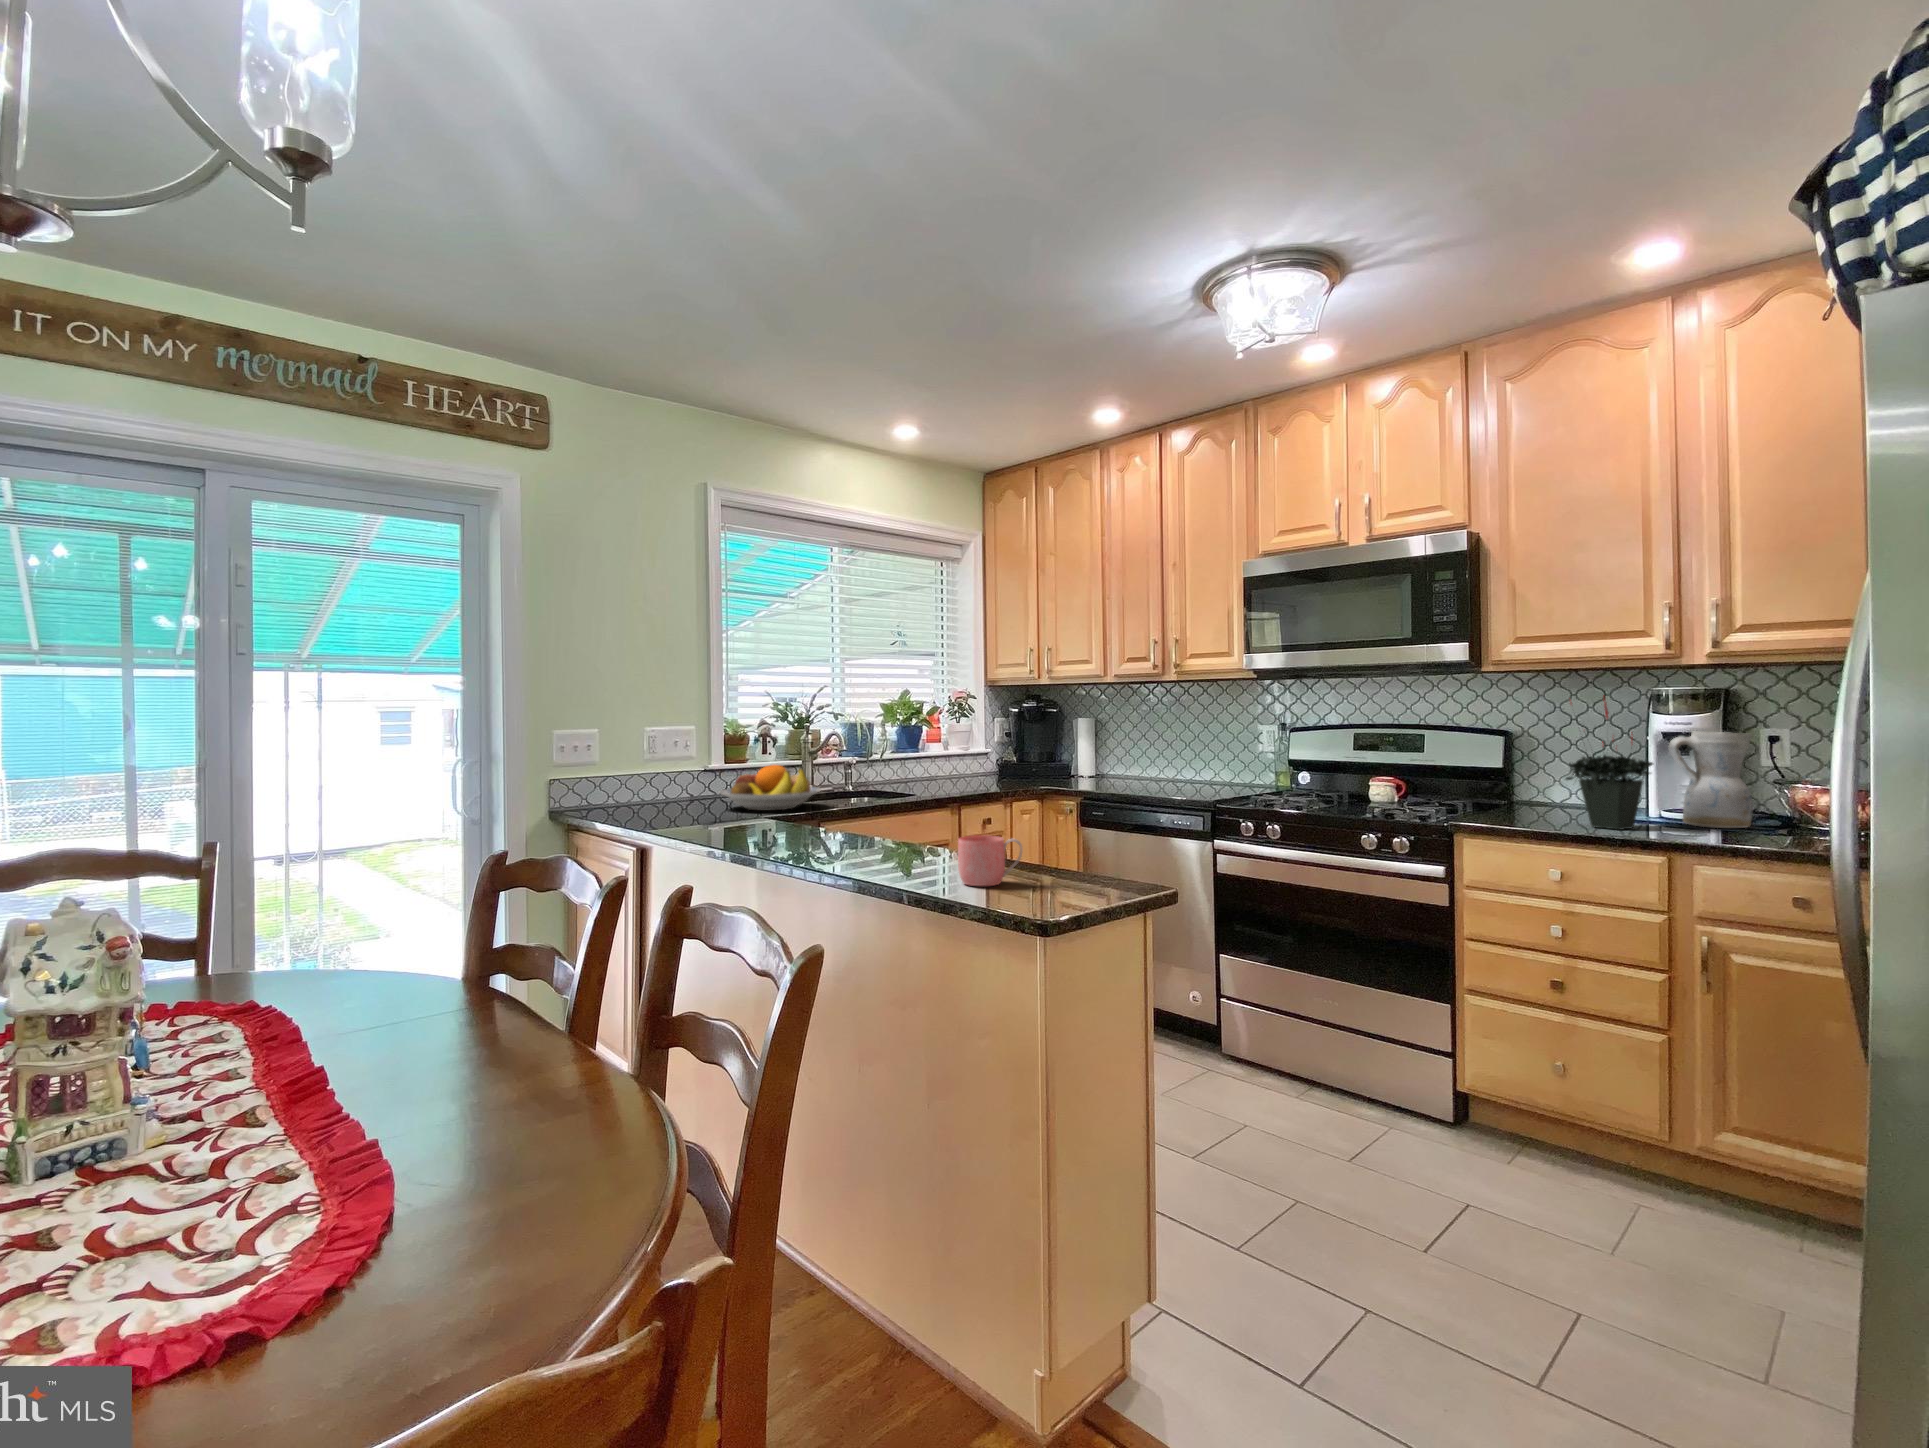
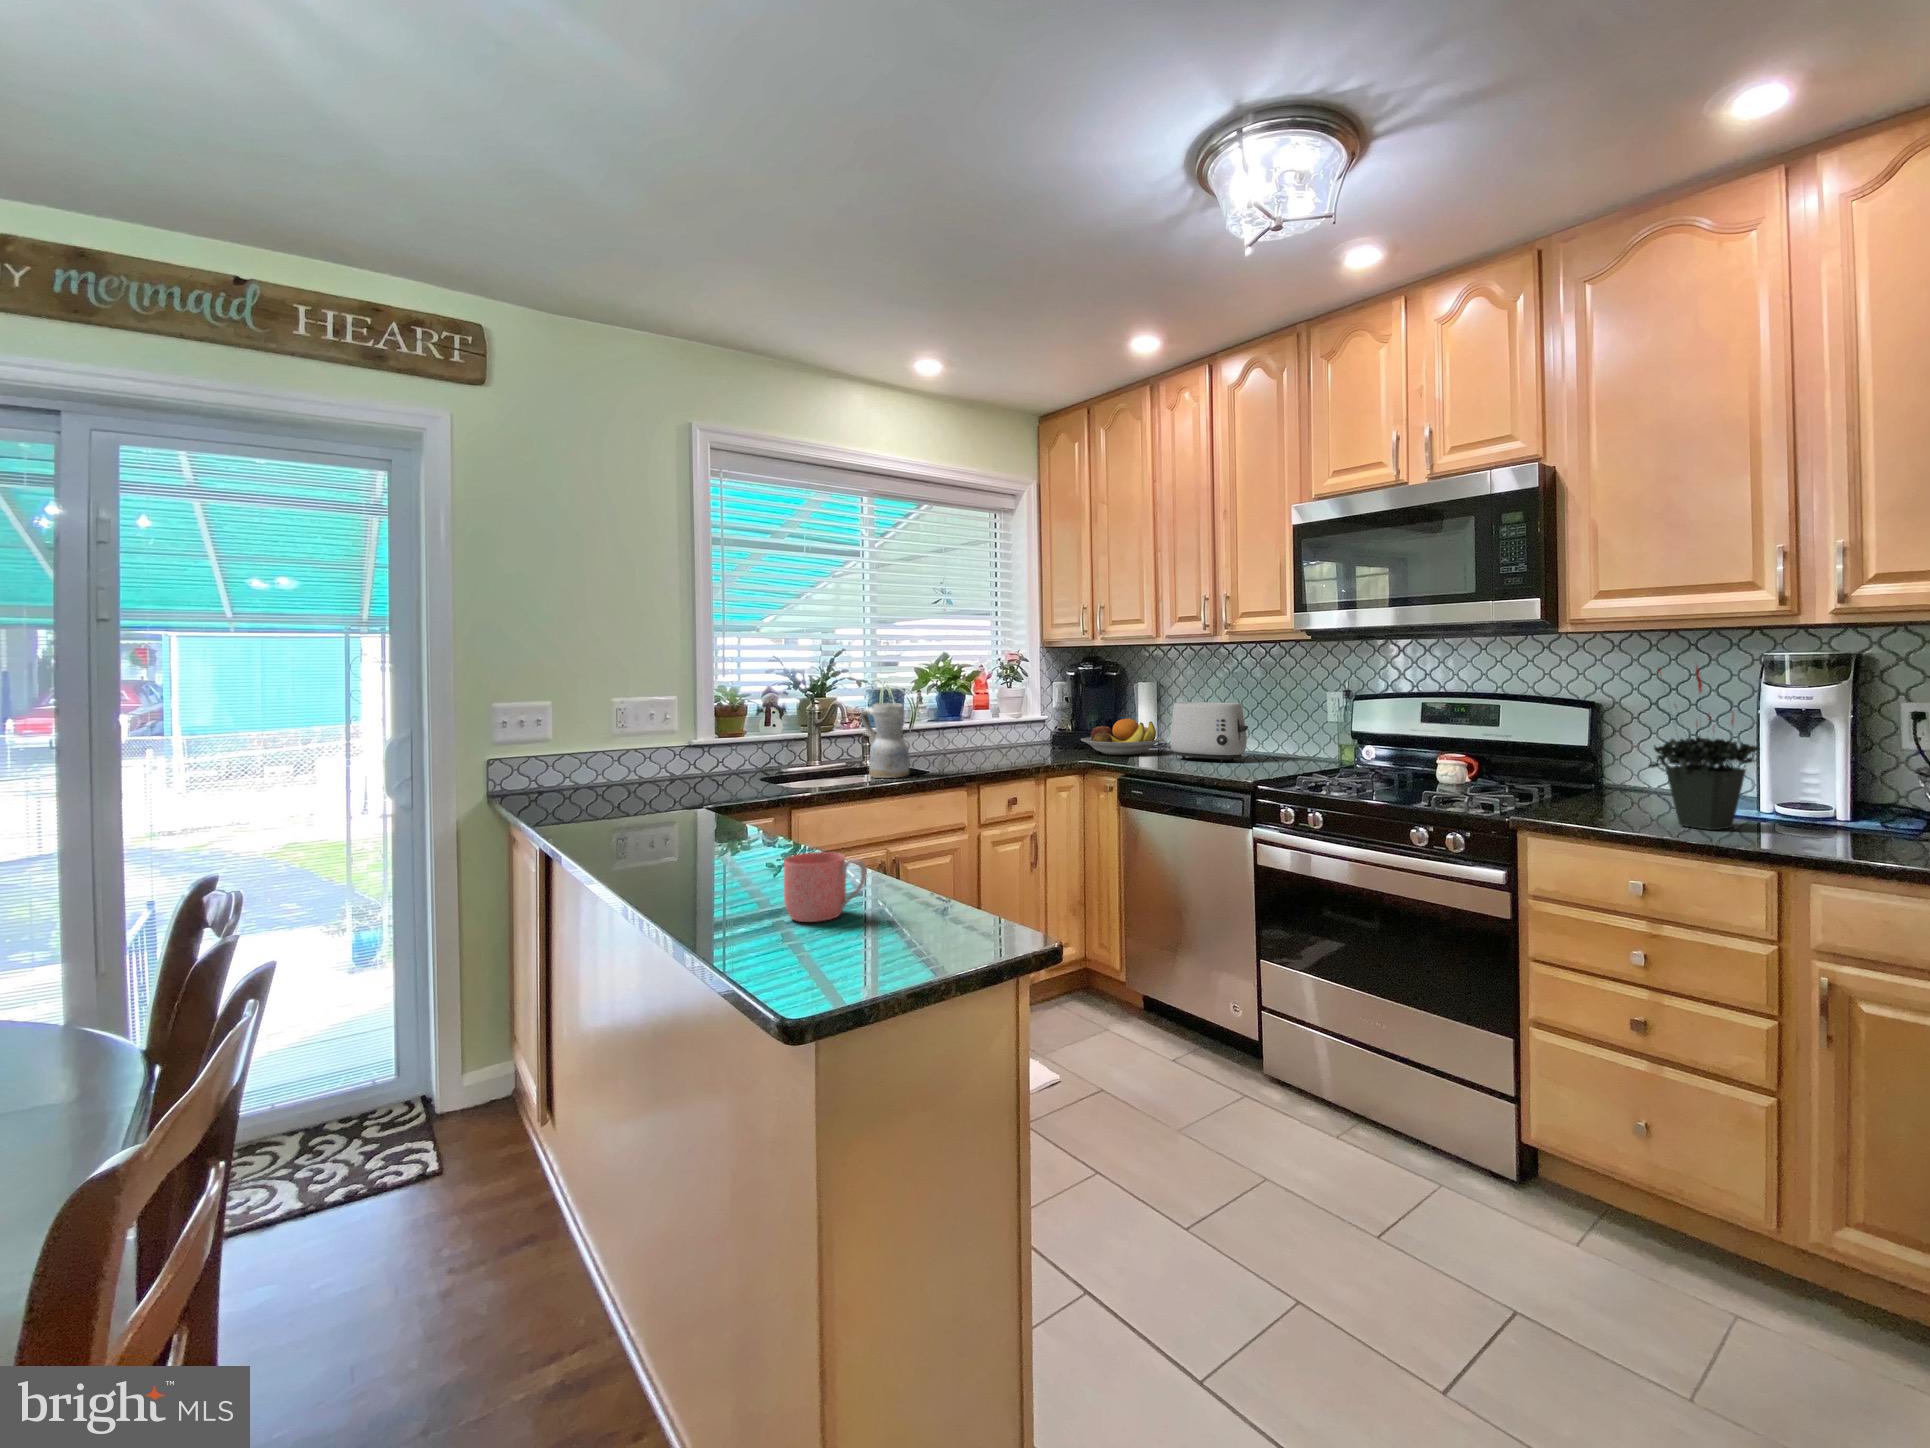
ceramic pitcher: present [1668,731,1753,828] -> present [861,703,910,778]
toaster: none [1115,733,1189,787] -> present [1170,702,1248,762]
fruit bowl: present [719,765,821,811] -> present [1081,719,1163,755]

